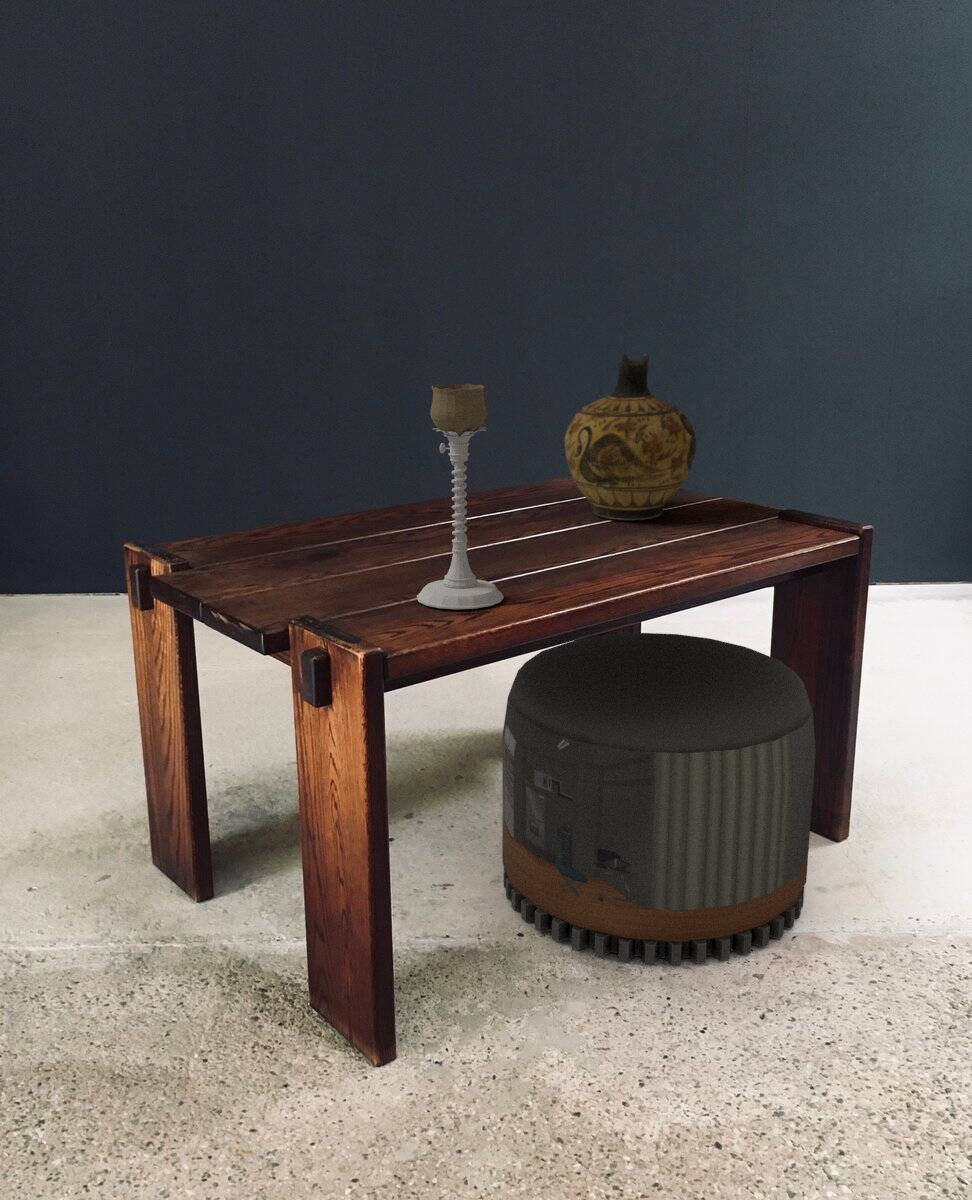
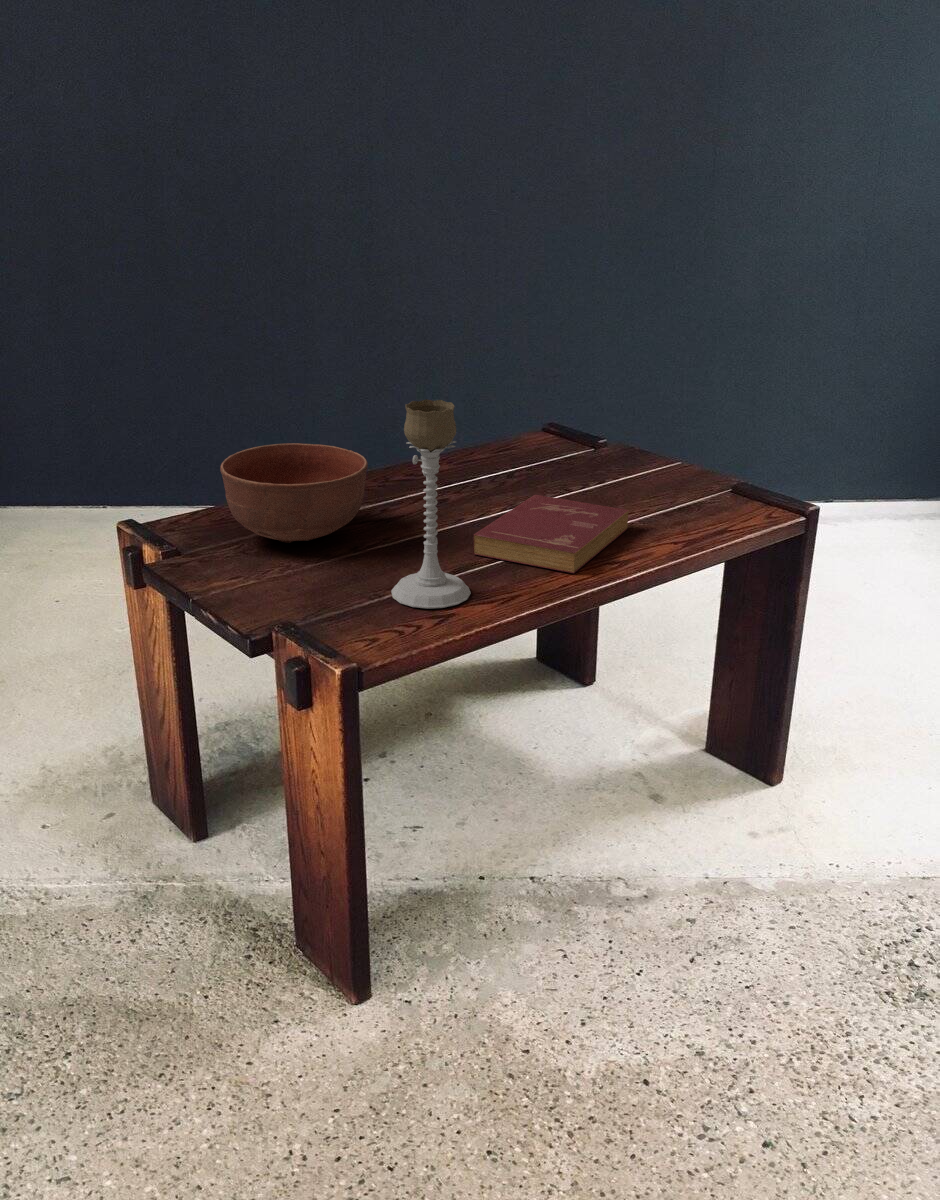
ceramic jug: present [564,354,696,520] -> none [533,331,658,488]
bowl: none [232,464,390,562] -> present [220,443,368,543]
book: none [505,518,671,582] -> present [473,495,629,573]
pouf: present [502,633,816,964] -> none [470,598,752,909]

